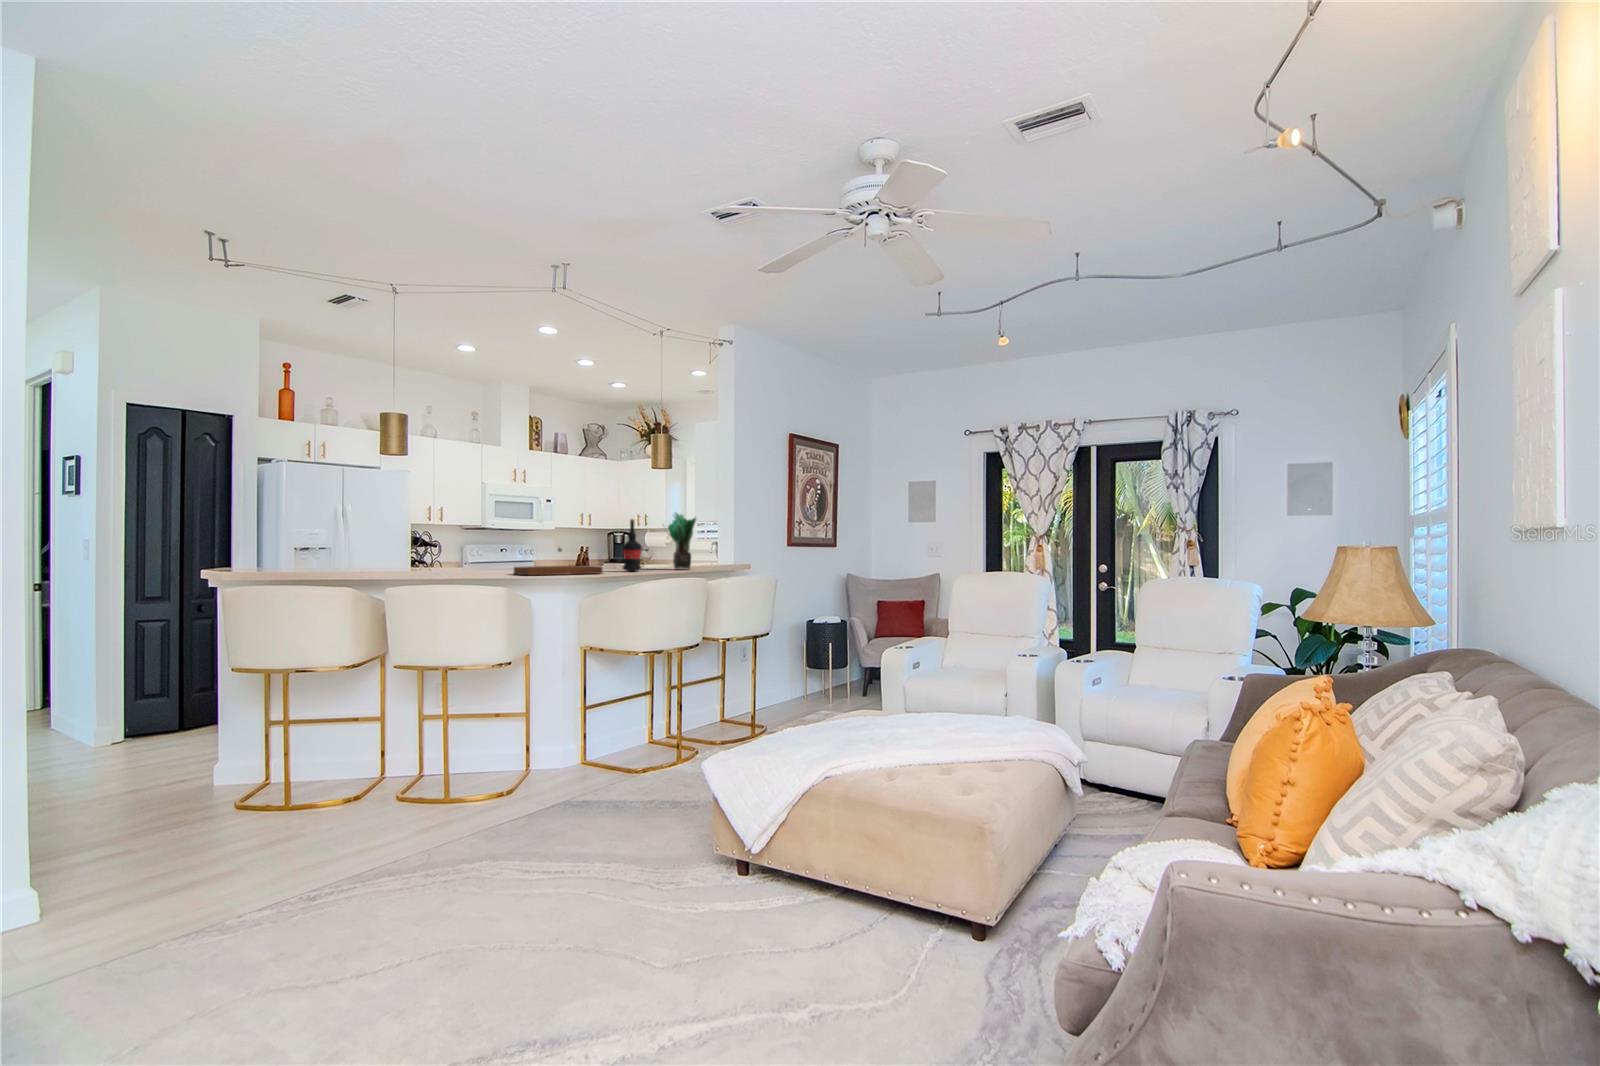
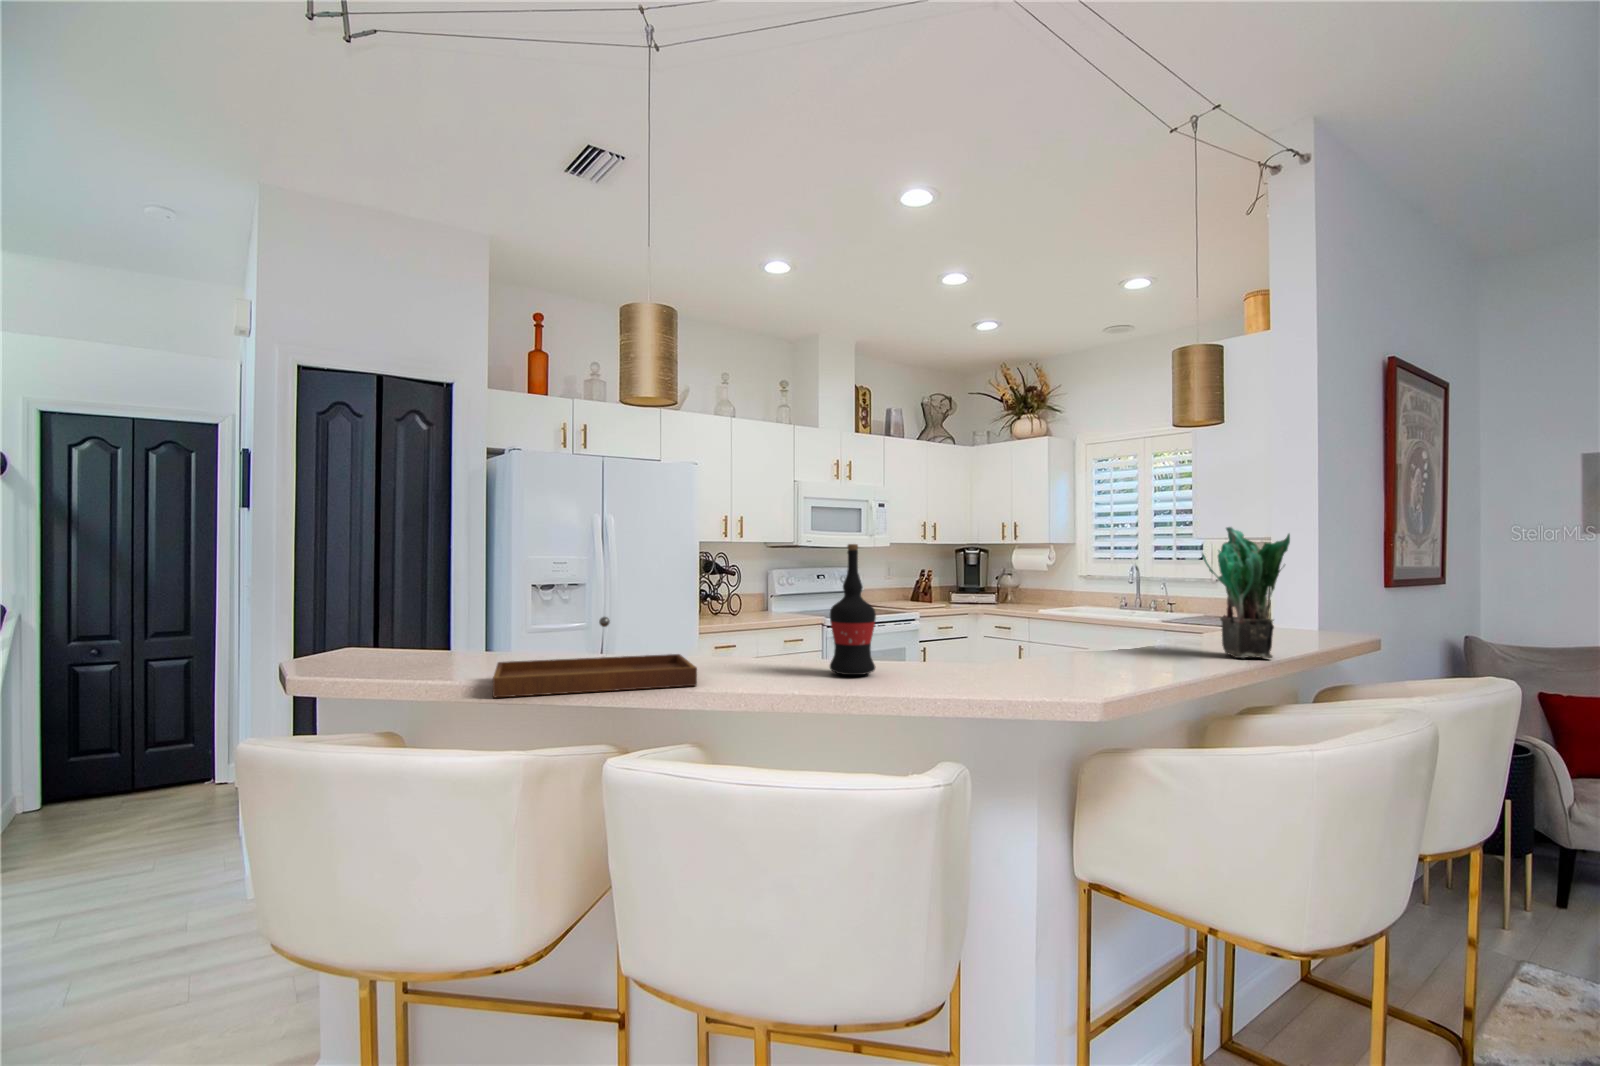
wine bottle: present [623,519,642,571] -> present [830,544,876,675]
tray: present [514,548,603,575] -> present [493,617,697,697]

